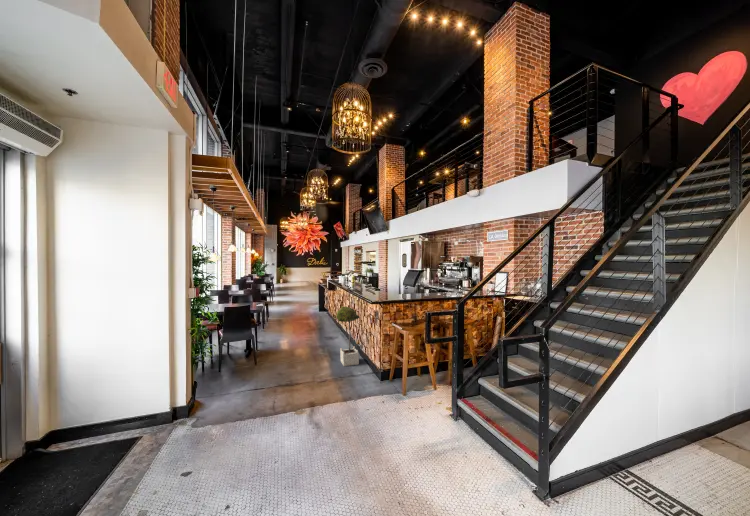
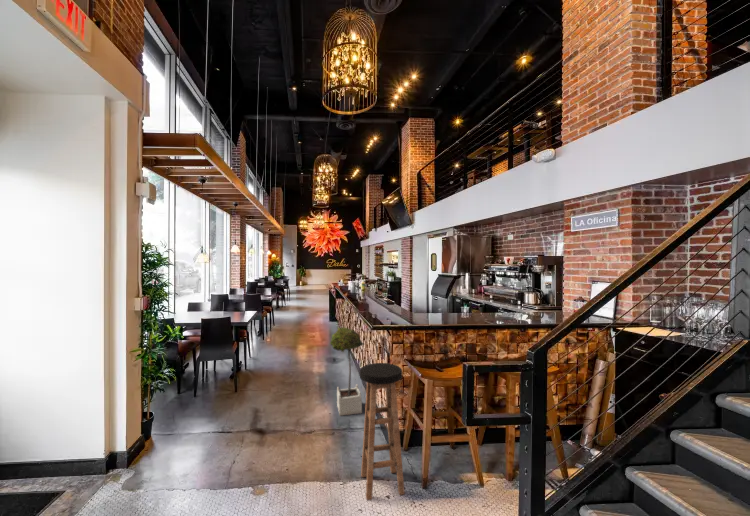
bar stool: none [365,324,393,403] -> present [360,363,405,500]

